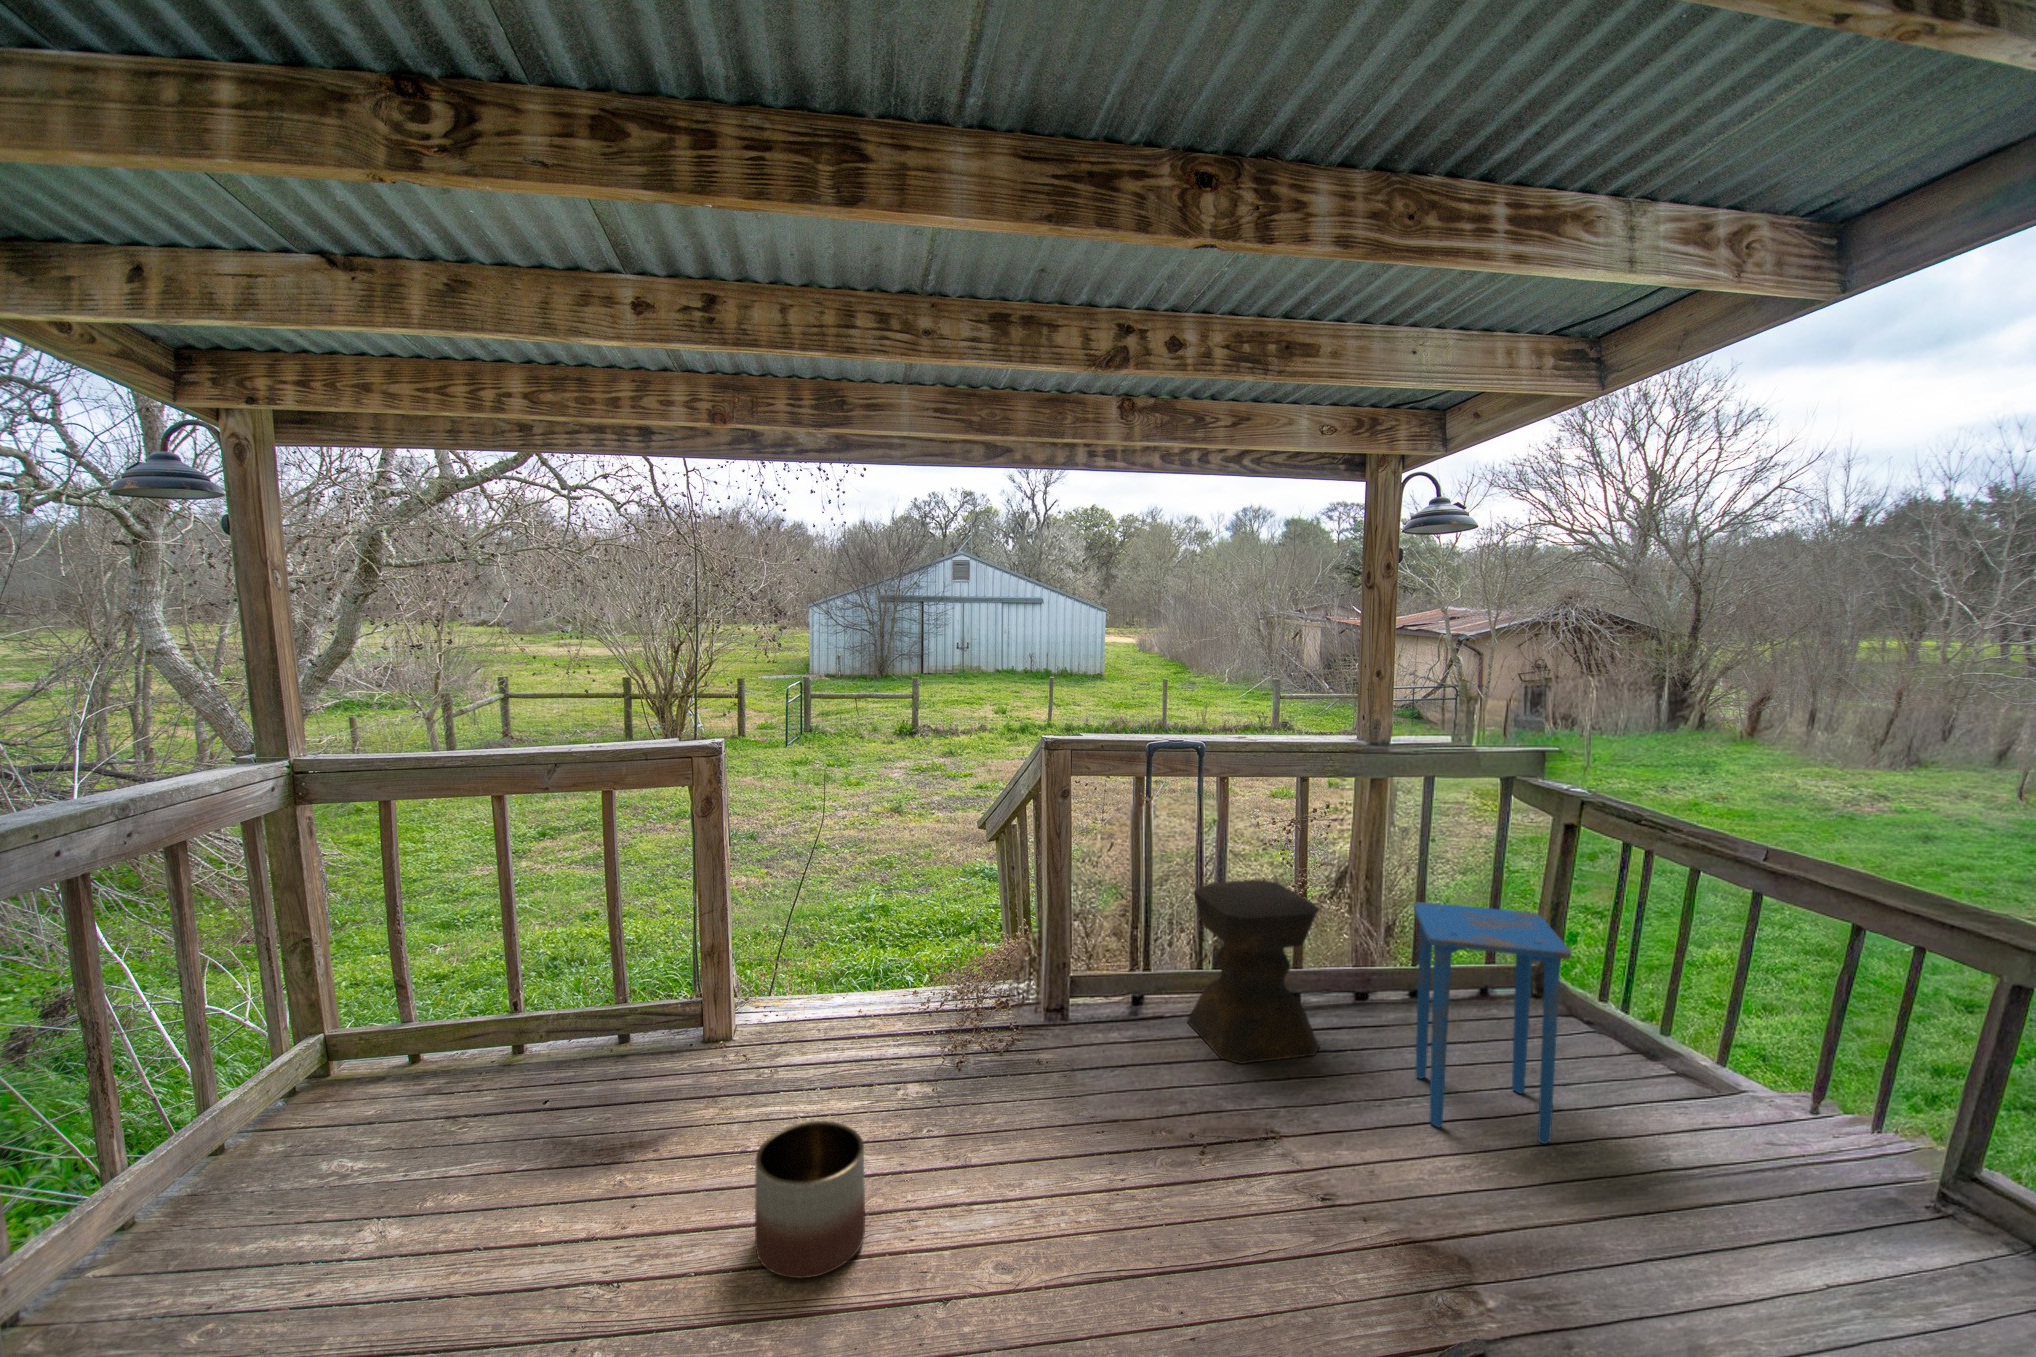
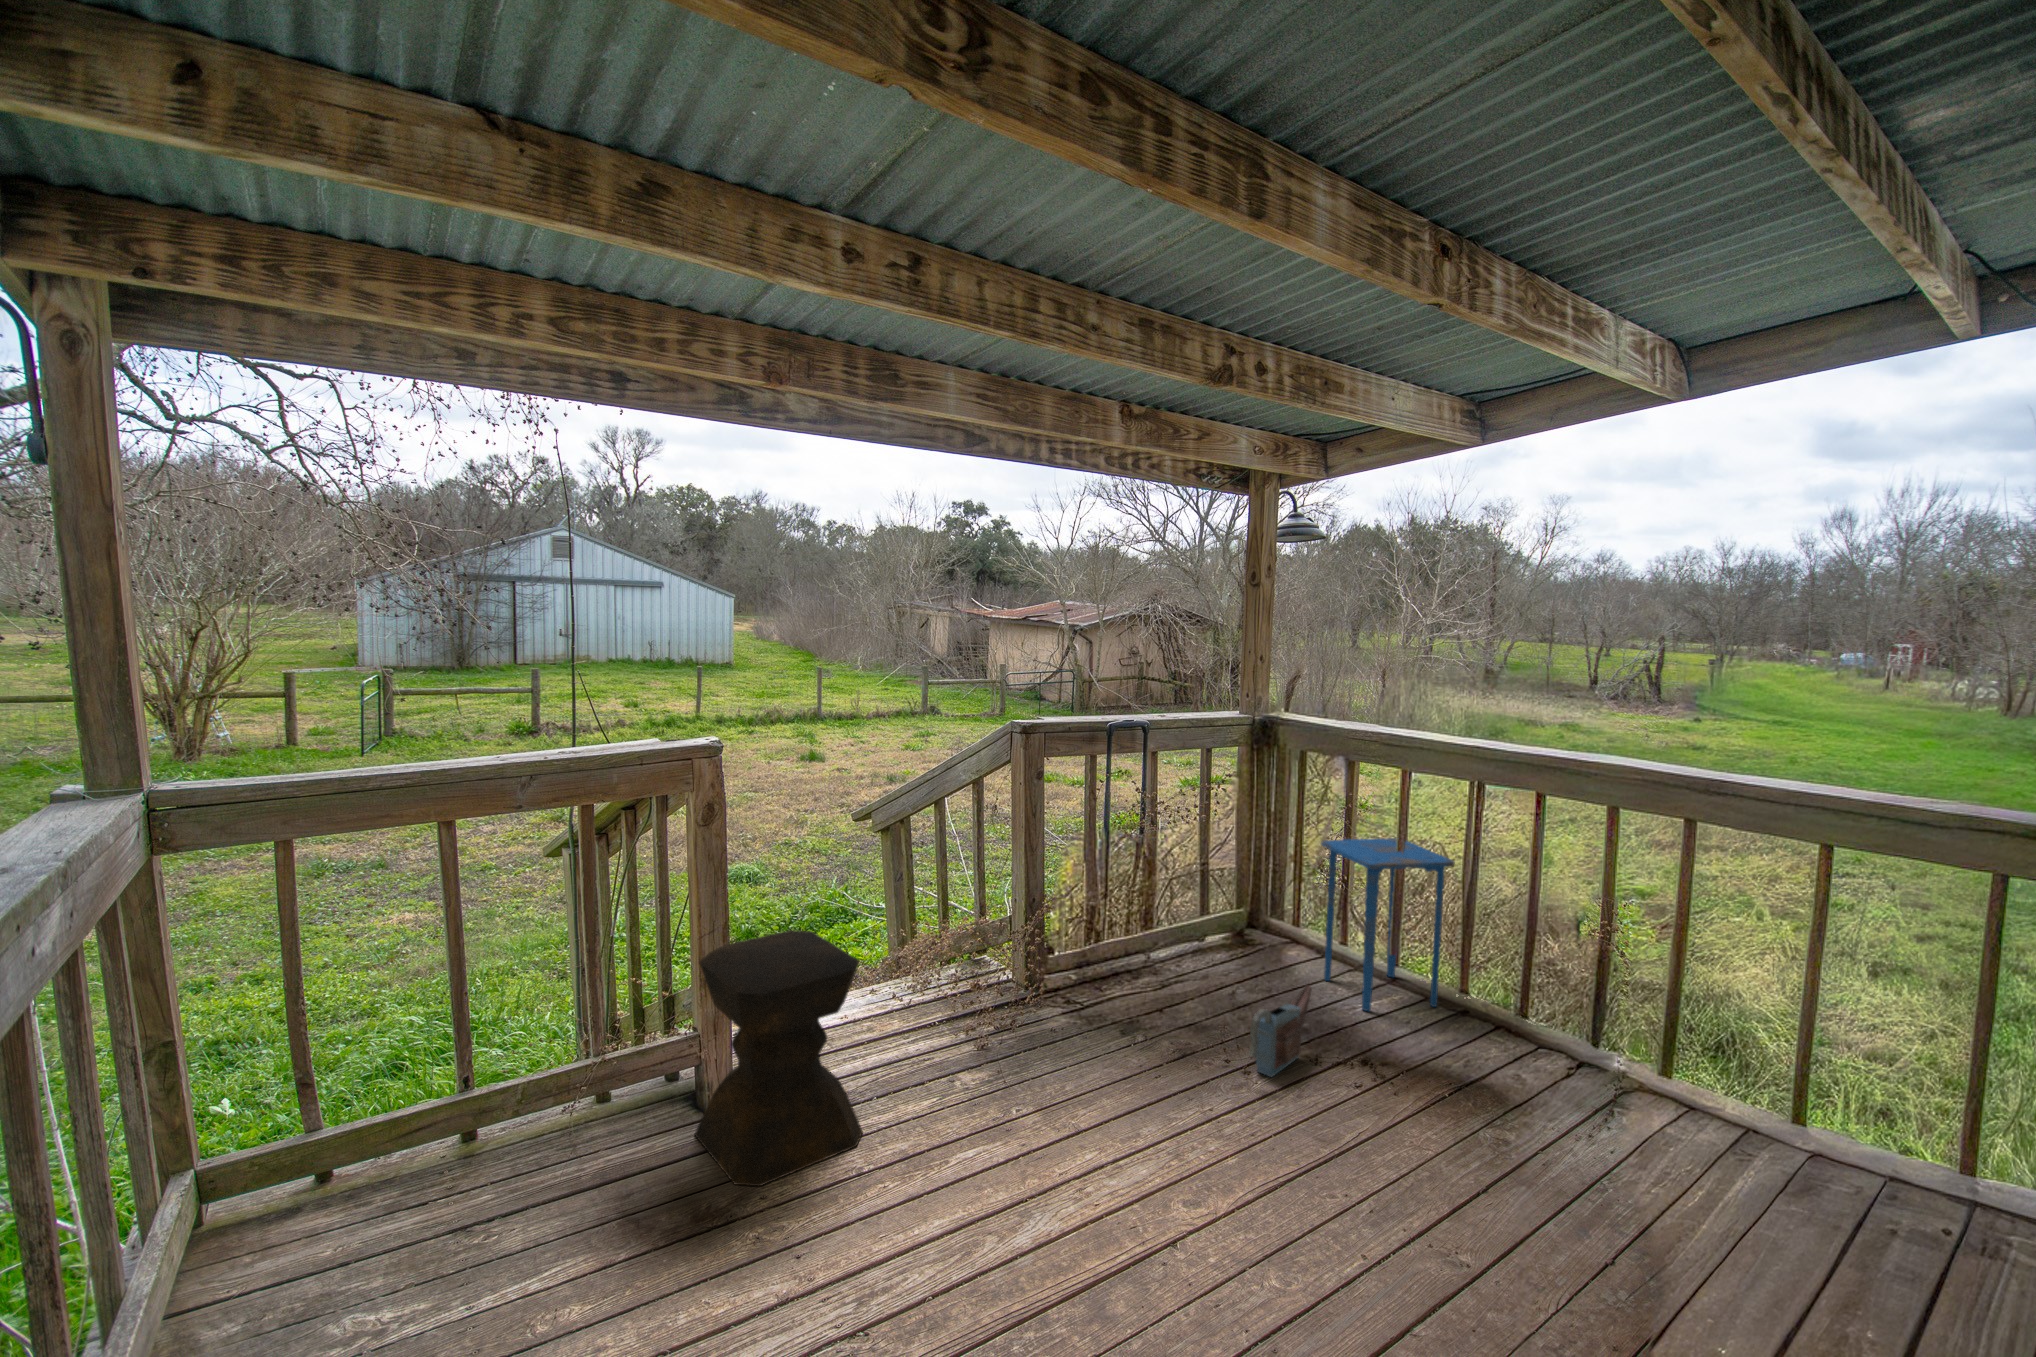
stool: present [1187,880,1319,1064] -> present [695,930,863,1186]
watering can: none [1188,1072,1317,1172] -> present [1249,985,1312,1077]
planter: present [755,1121,865,1278] -> none [966,1108,1073,1262]

